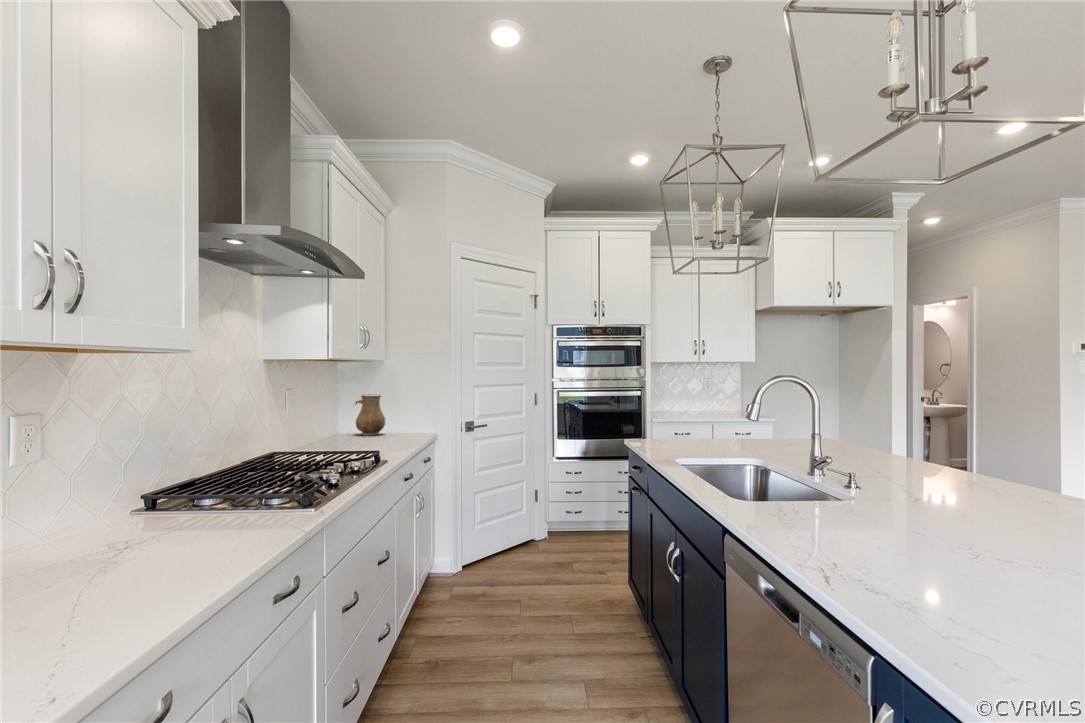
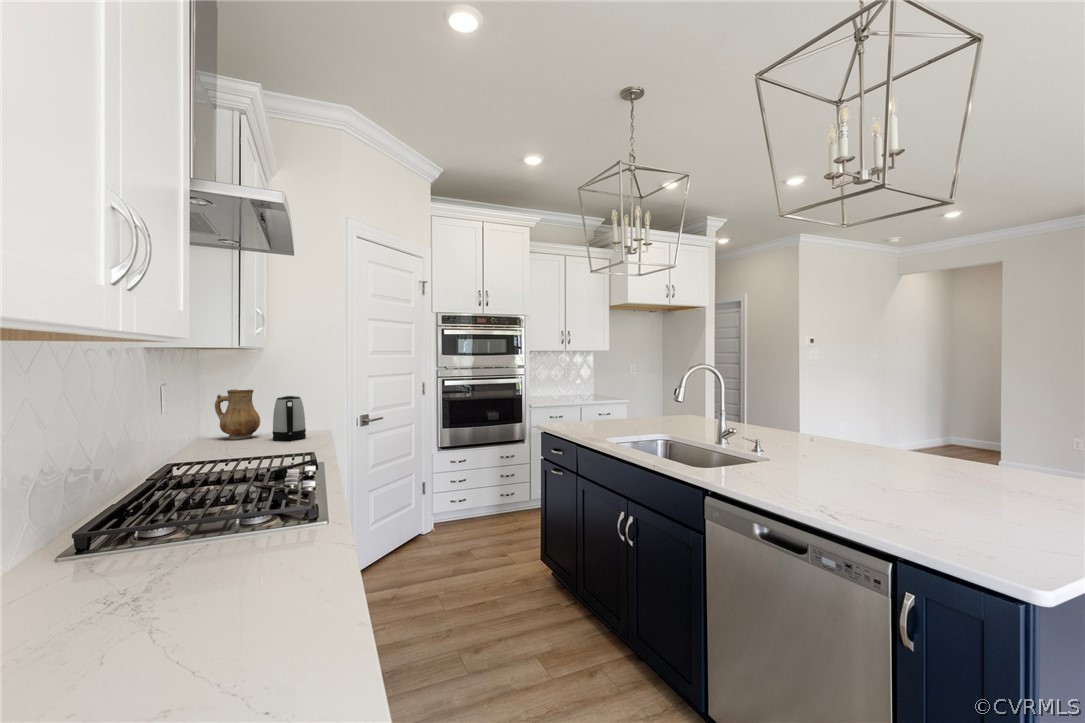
kettle: none [388,401,415,439] -> present [273,396,306,441]

